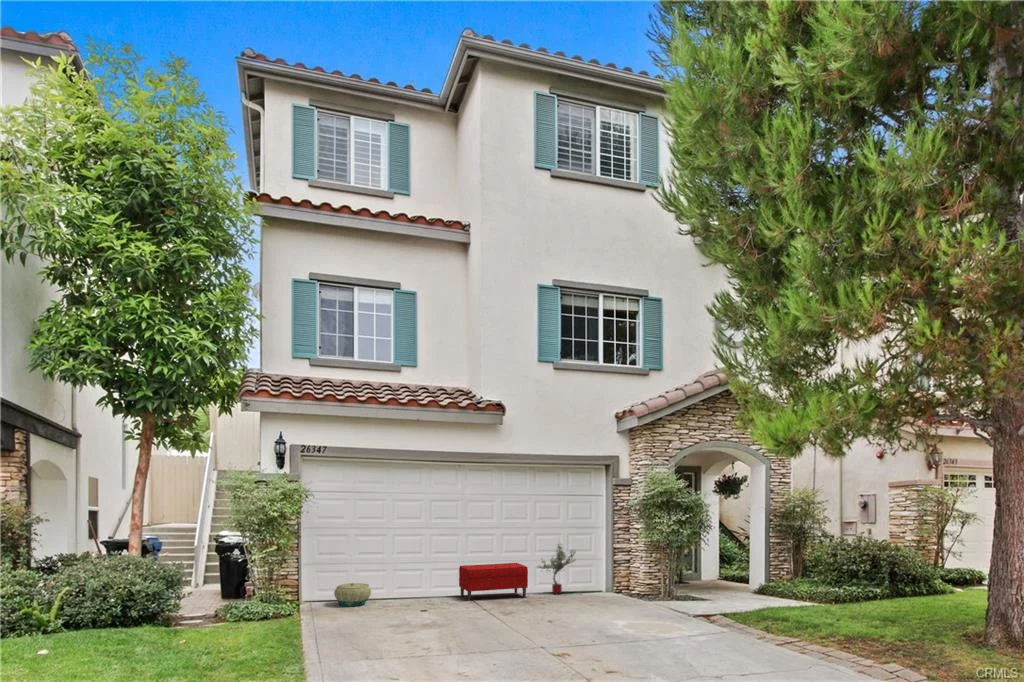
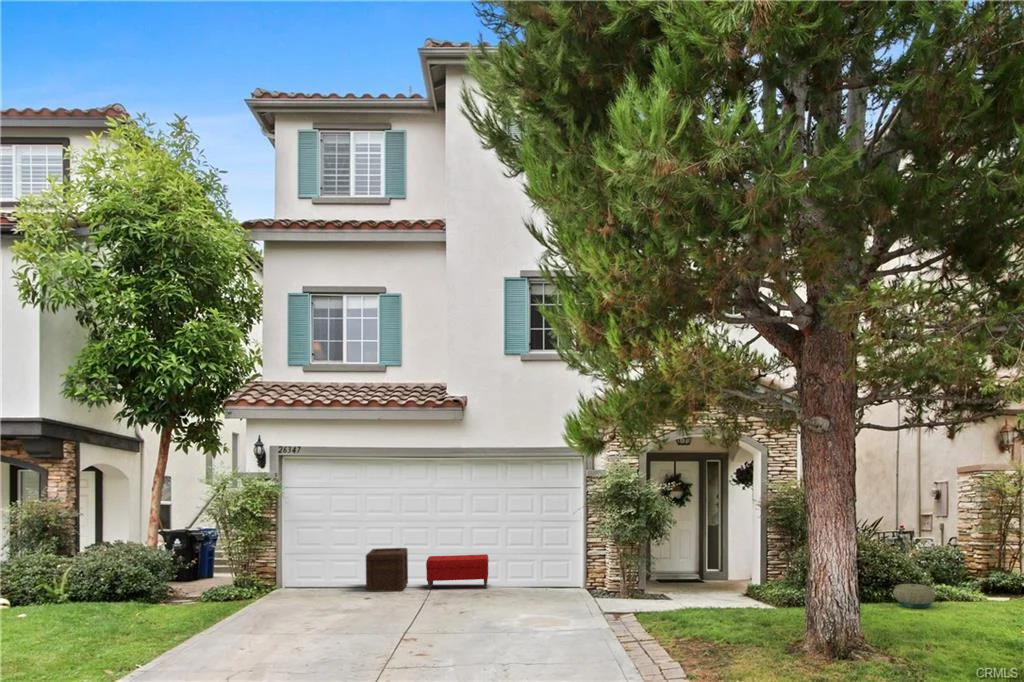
potted tree: present [539,544,576,594] -> none [504,536,543,587]
wooden crate: none [399,557,447,606] -> present [366,548,408,592]
basket: present [334,583,371,606] -> present [893,584,935,608]

